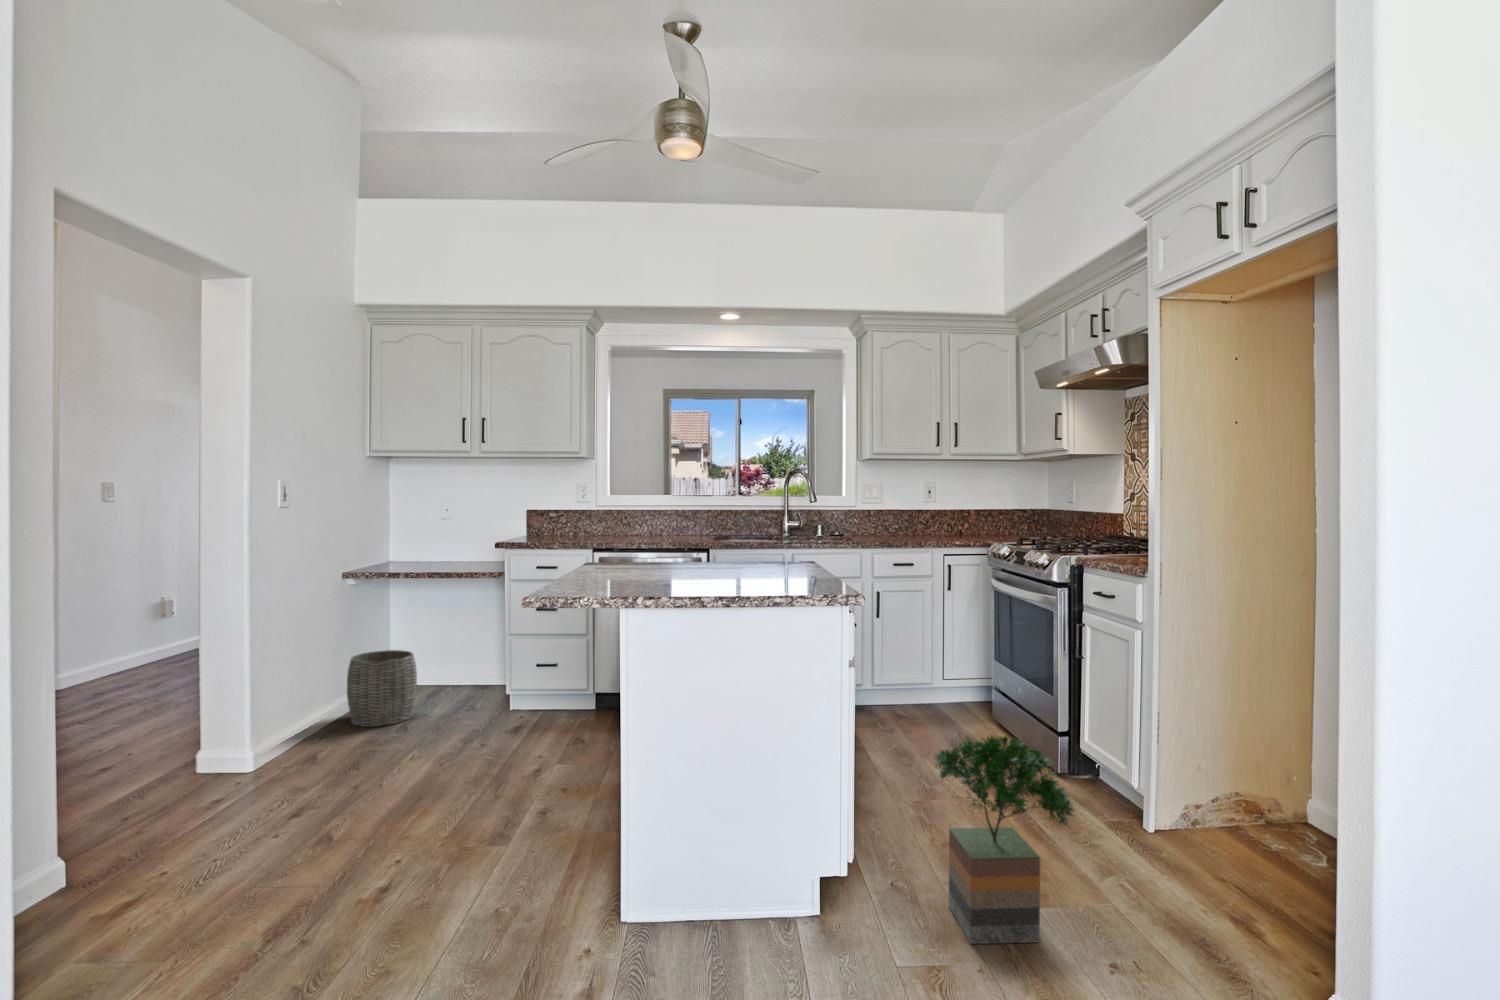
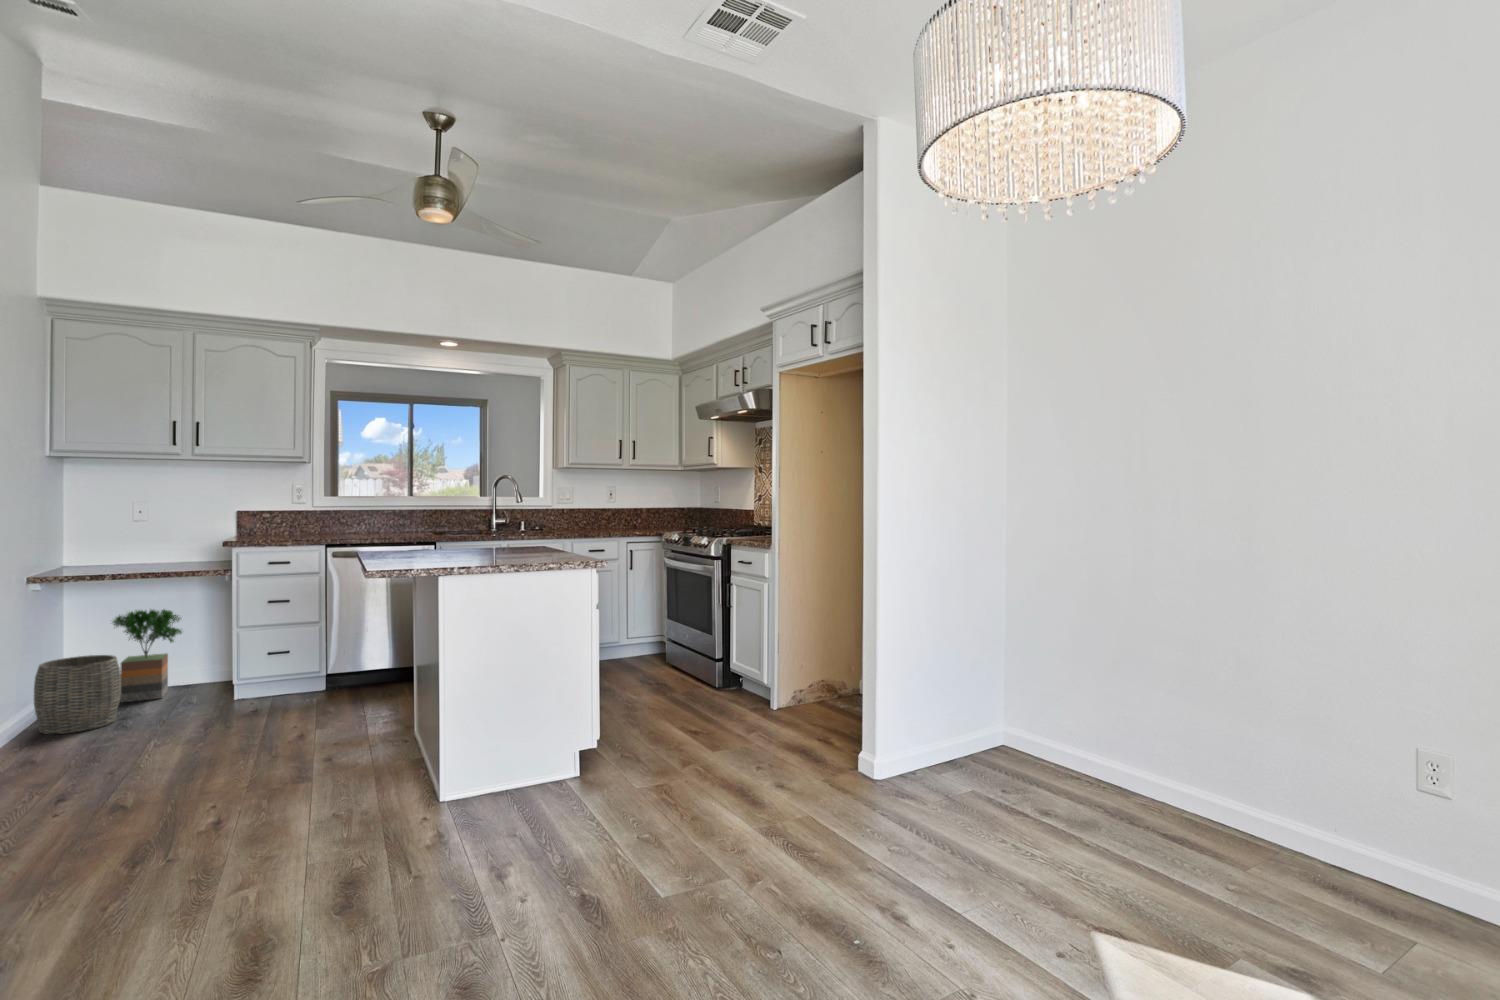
potted tree: present [934,736,1075,944] -> present [113,610,182,702]

